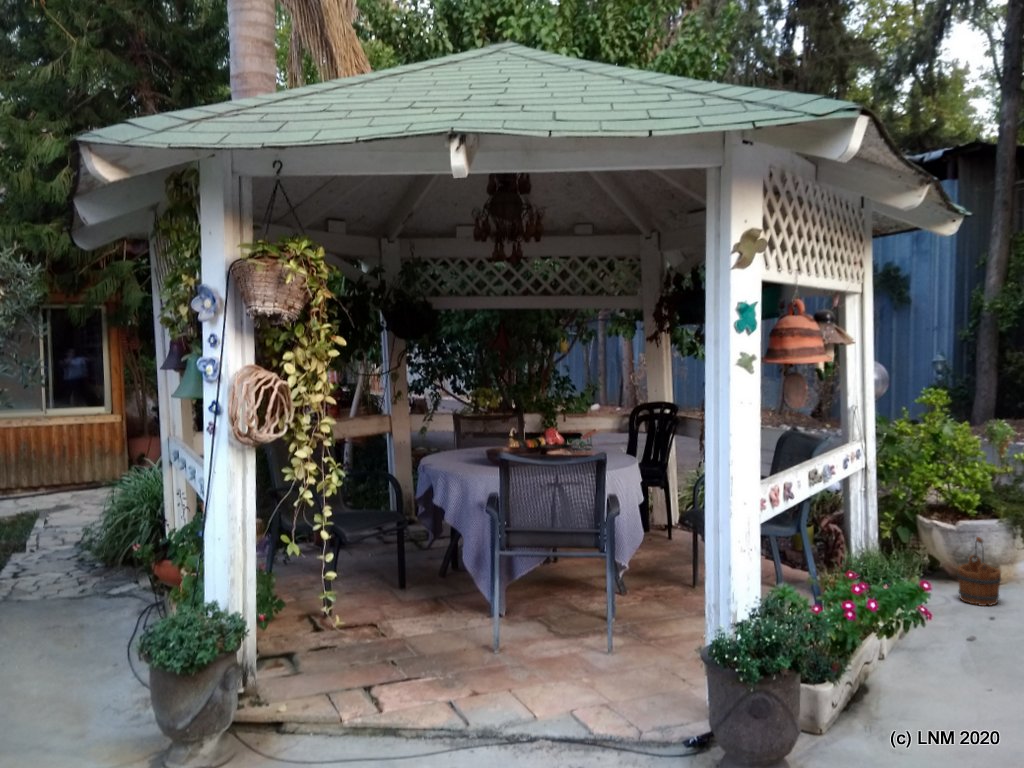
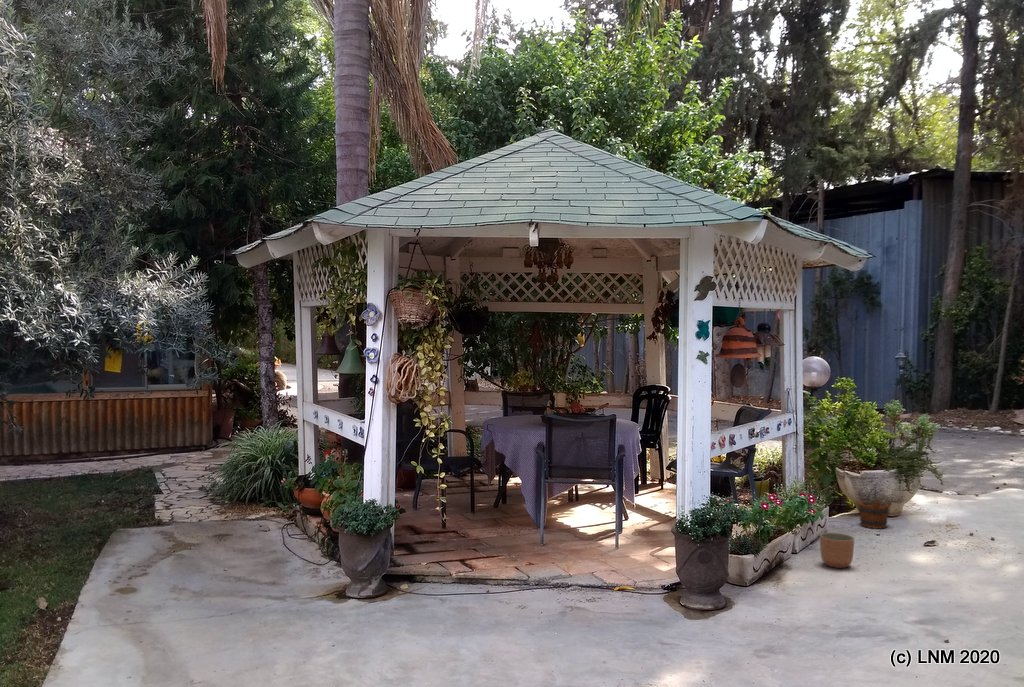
planter: none [924,628,979,686] -> present [820,533,854,568]

